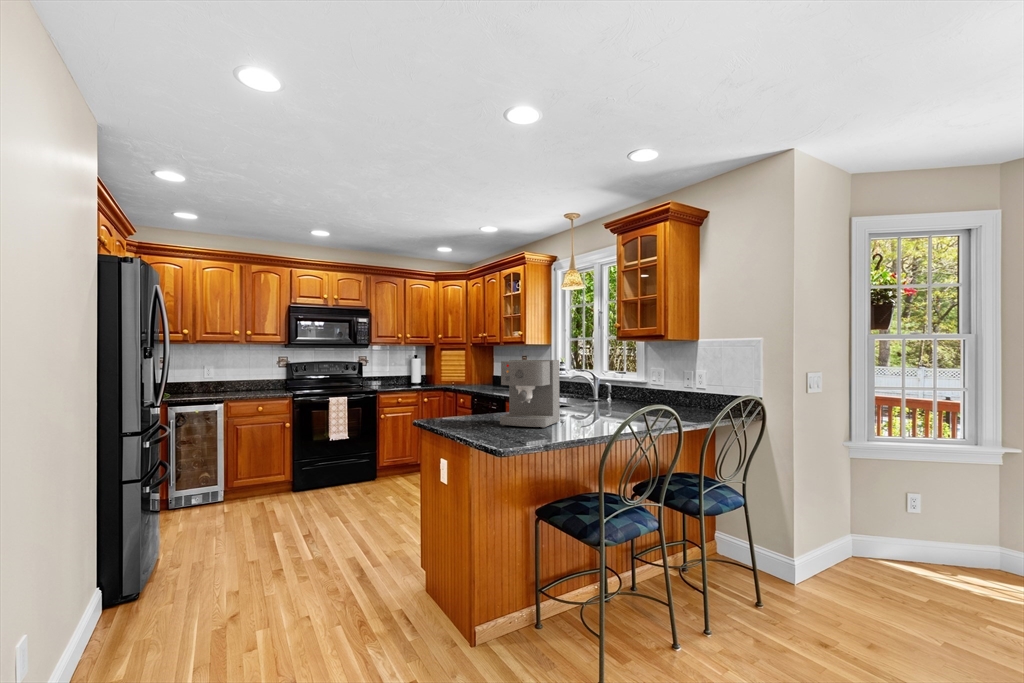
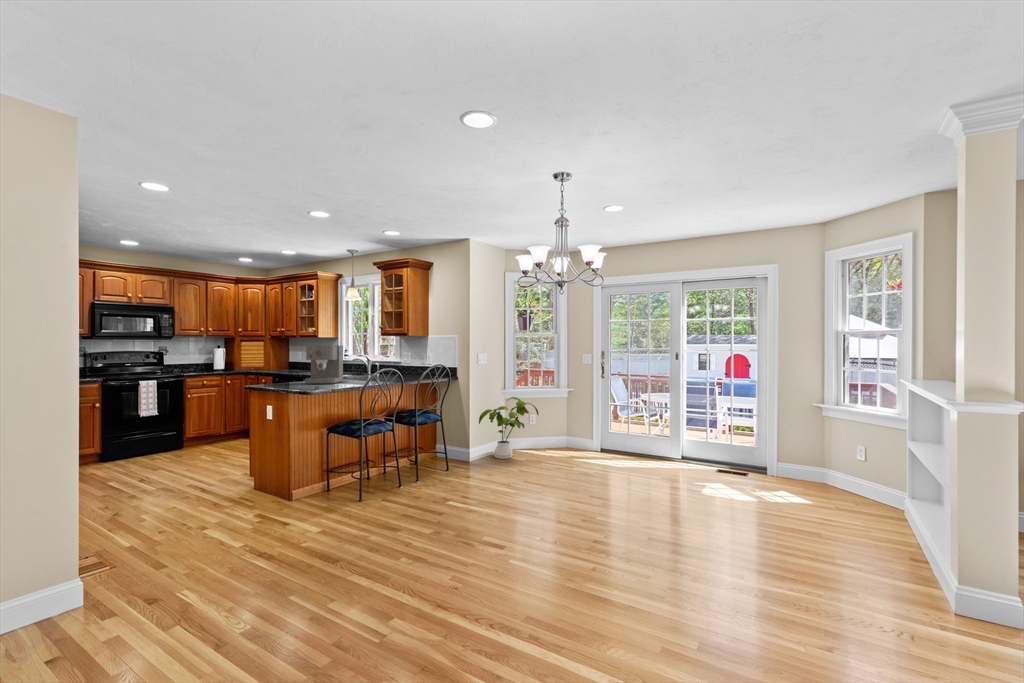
house plant: none [811,465,963,592] -> present [479,397,538,459]

